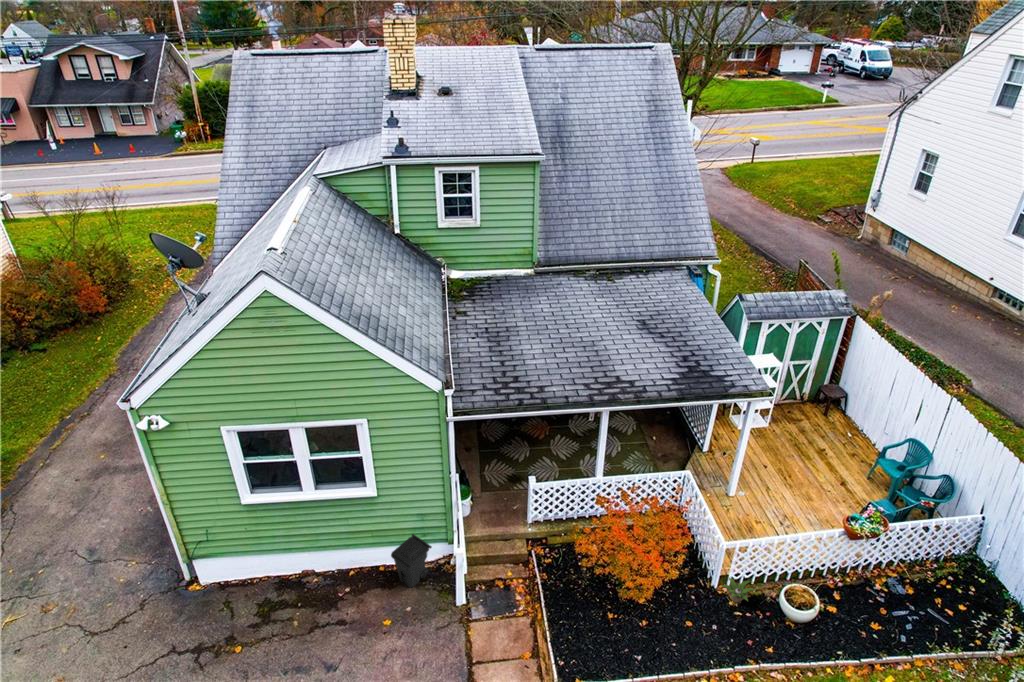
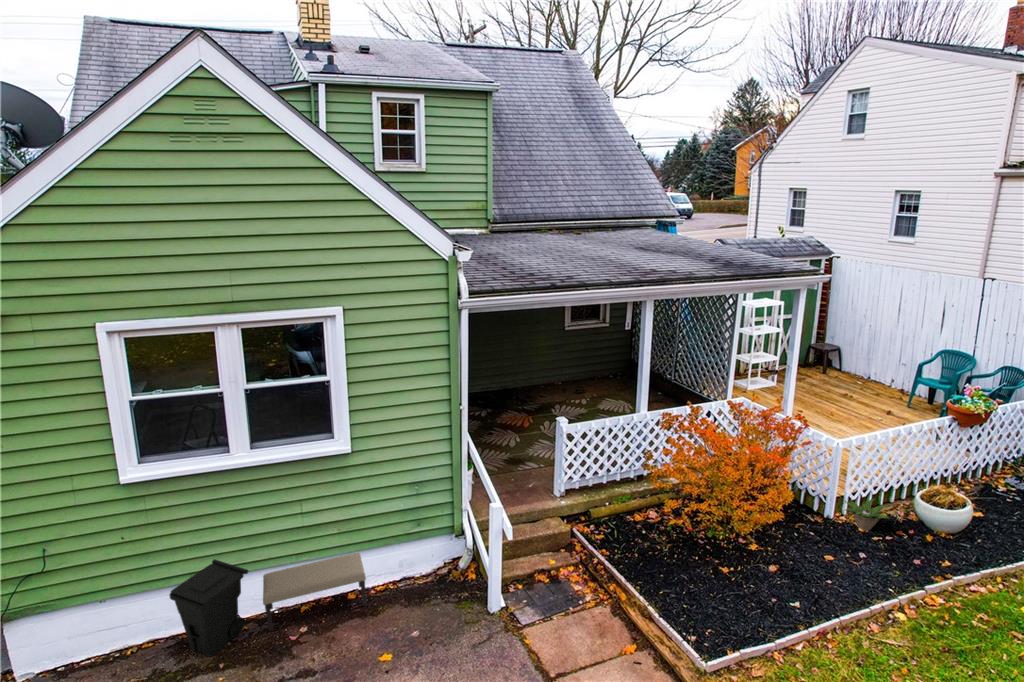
trash can: present [391,534,432,588] -> present [169,559,248,657]
bench: none [325,551,388,590] -> present [263,553,367,631]

